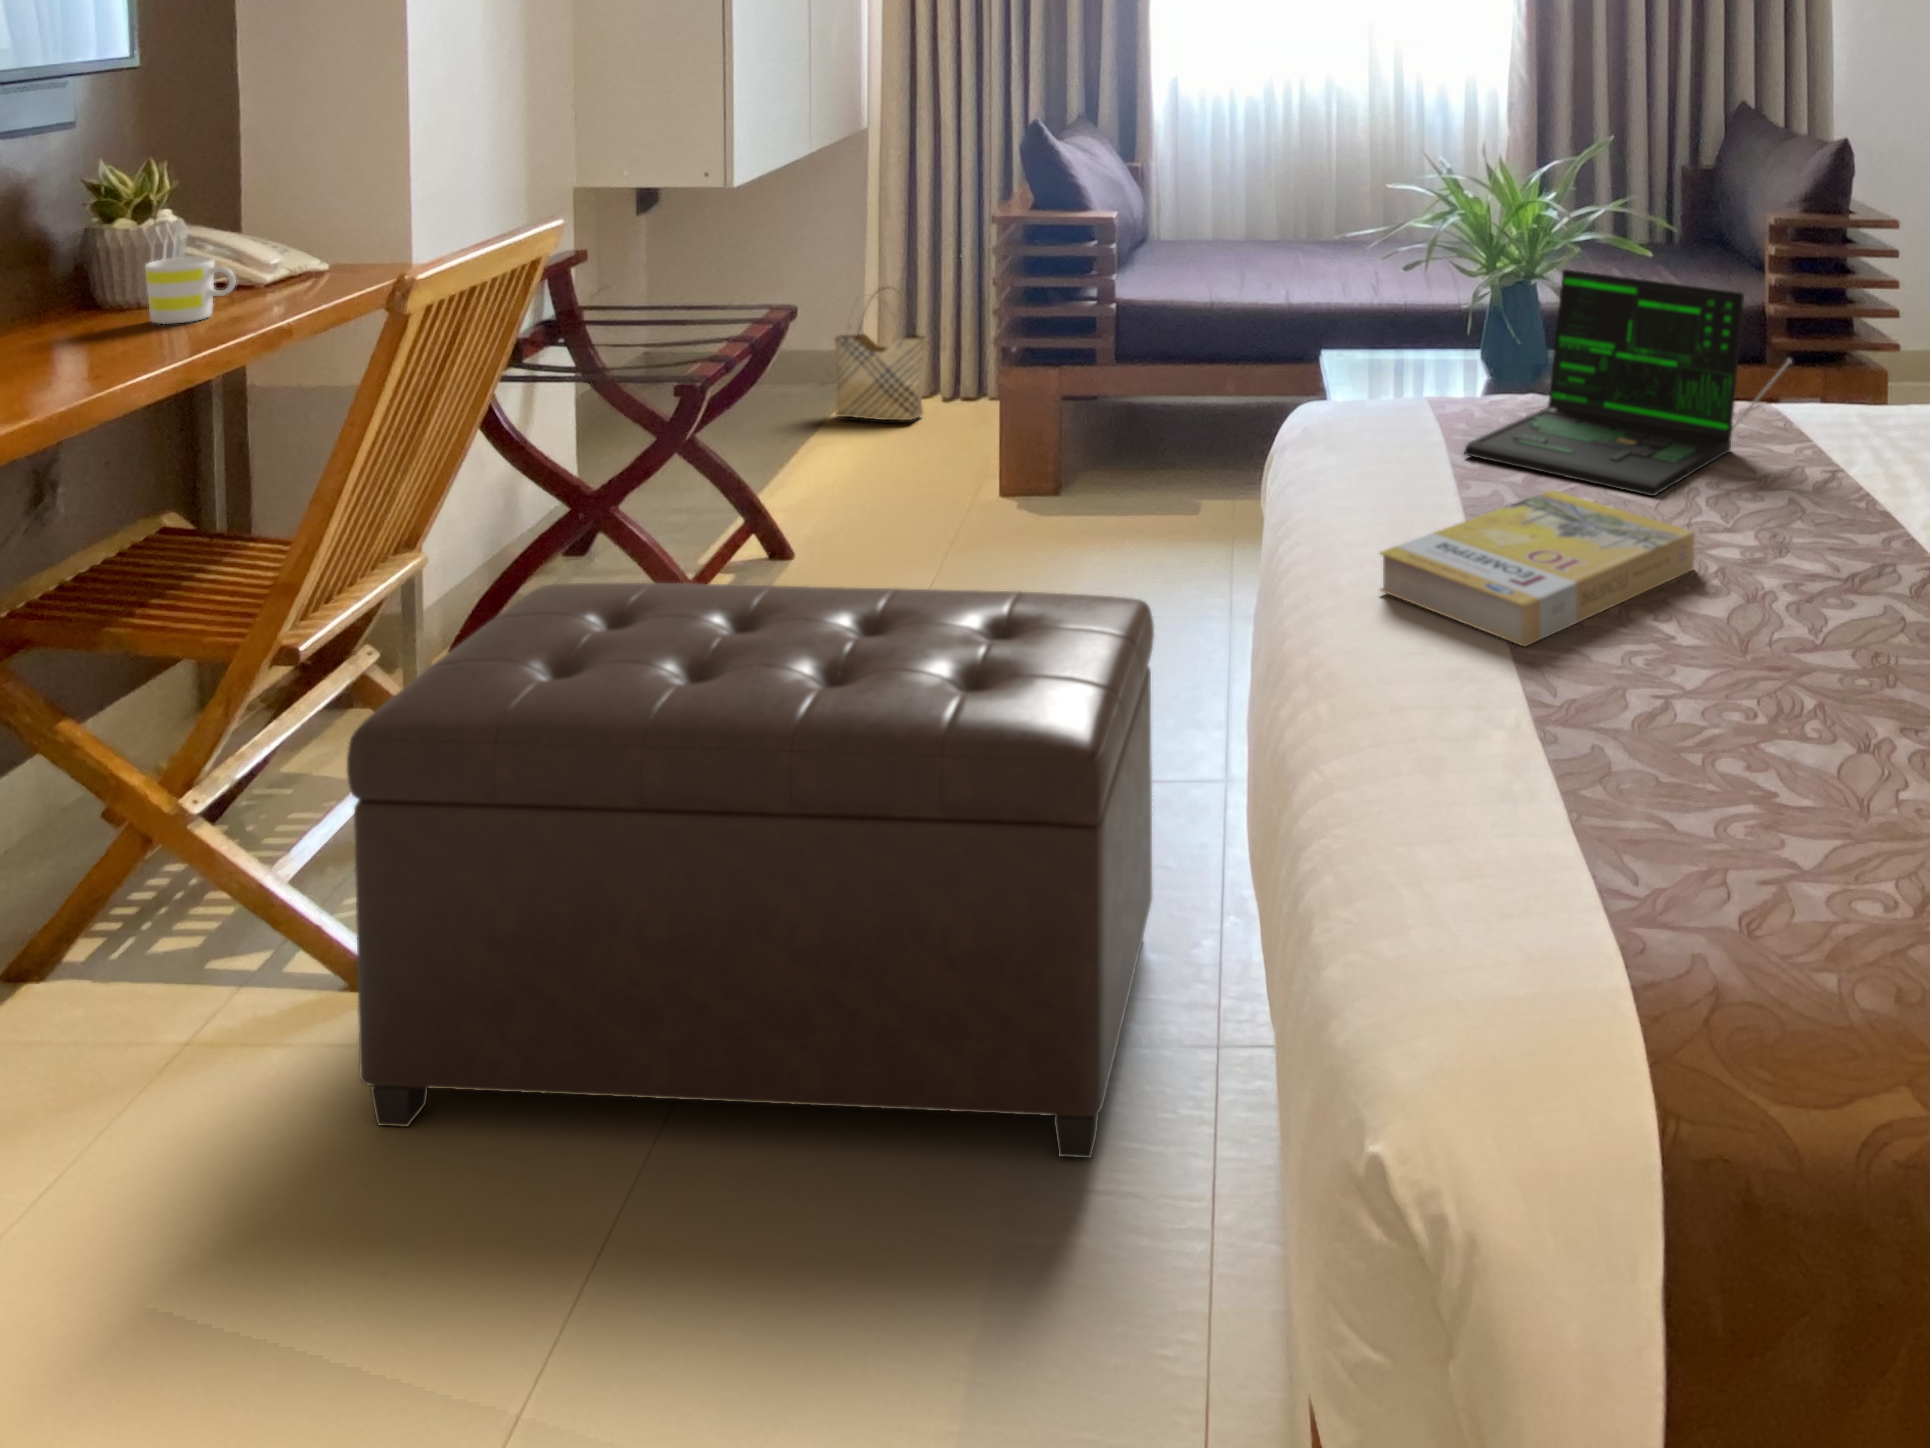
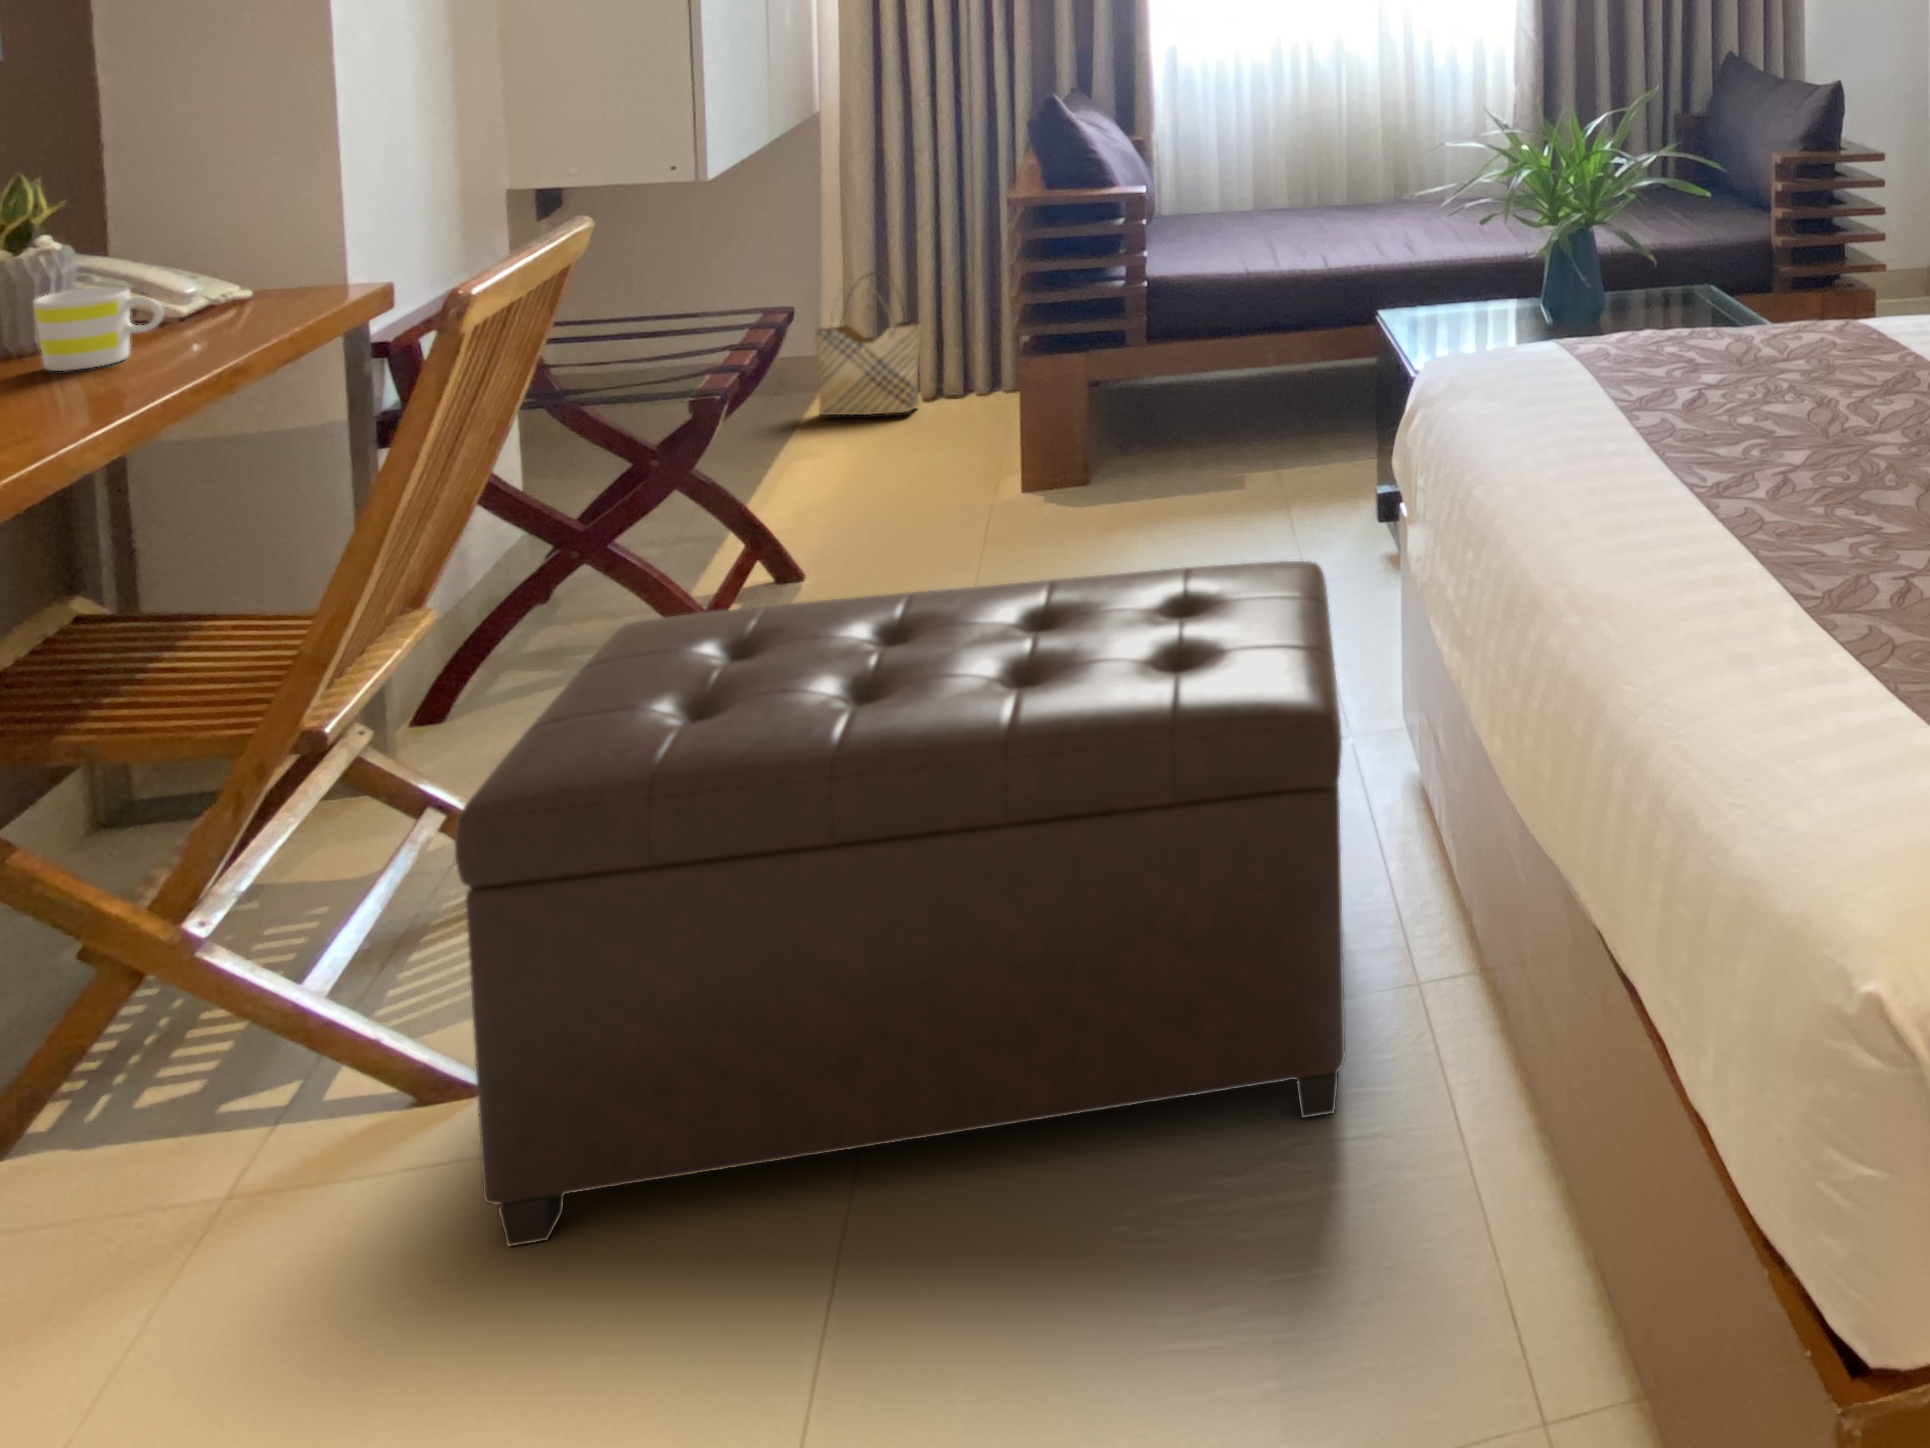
laptop: present [1464,269,1792,496] -> none [1611,208,1898,411]
book: present [1380,490,1694,646] -> none [1603,413,1871,557]

